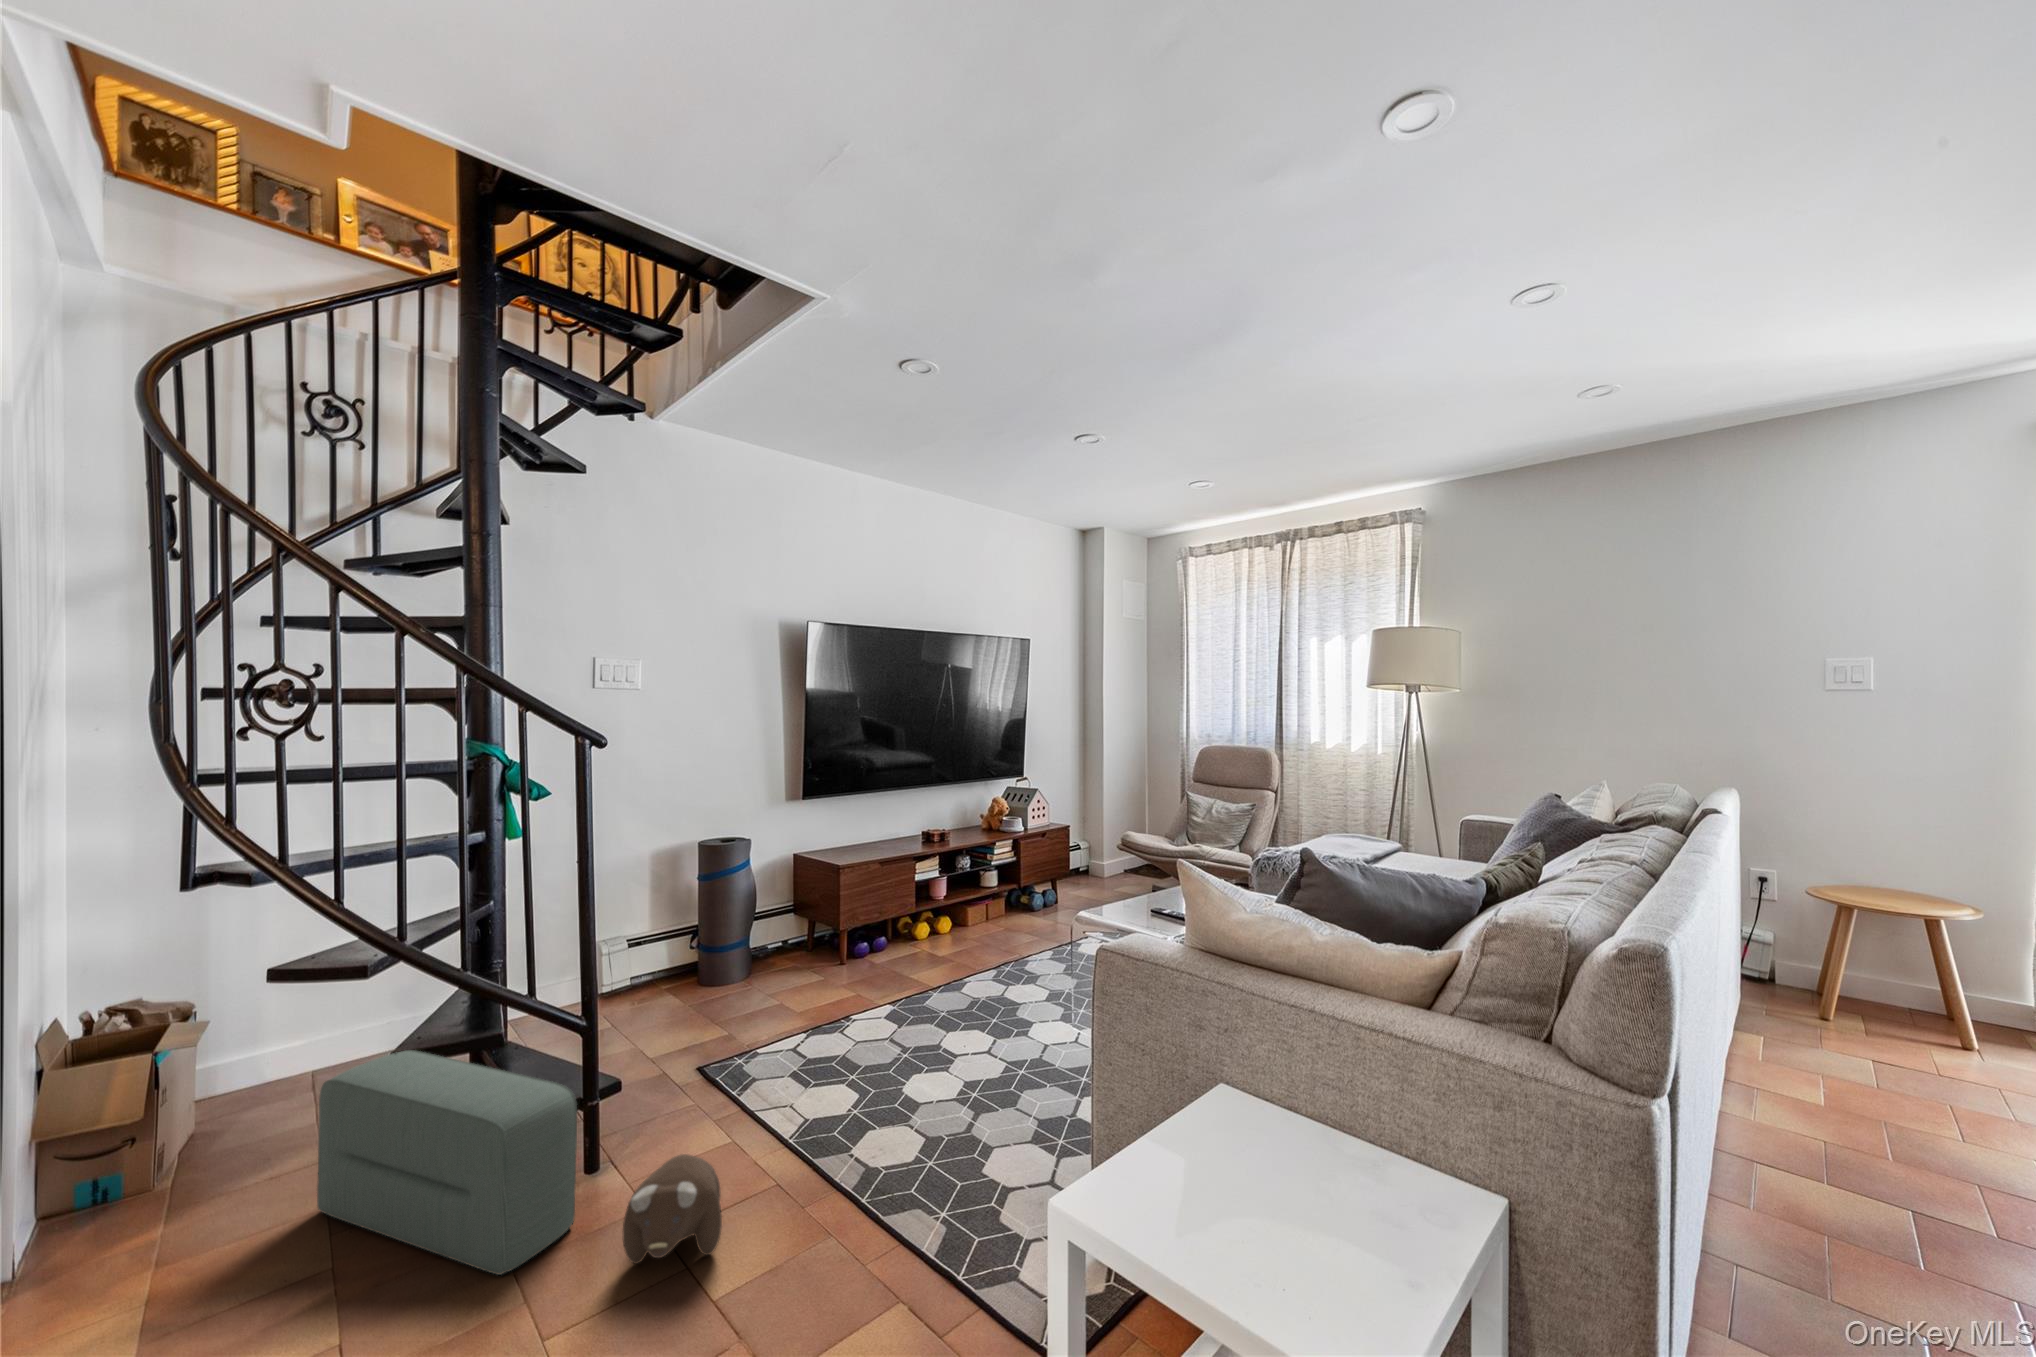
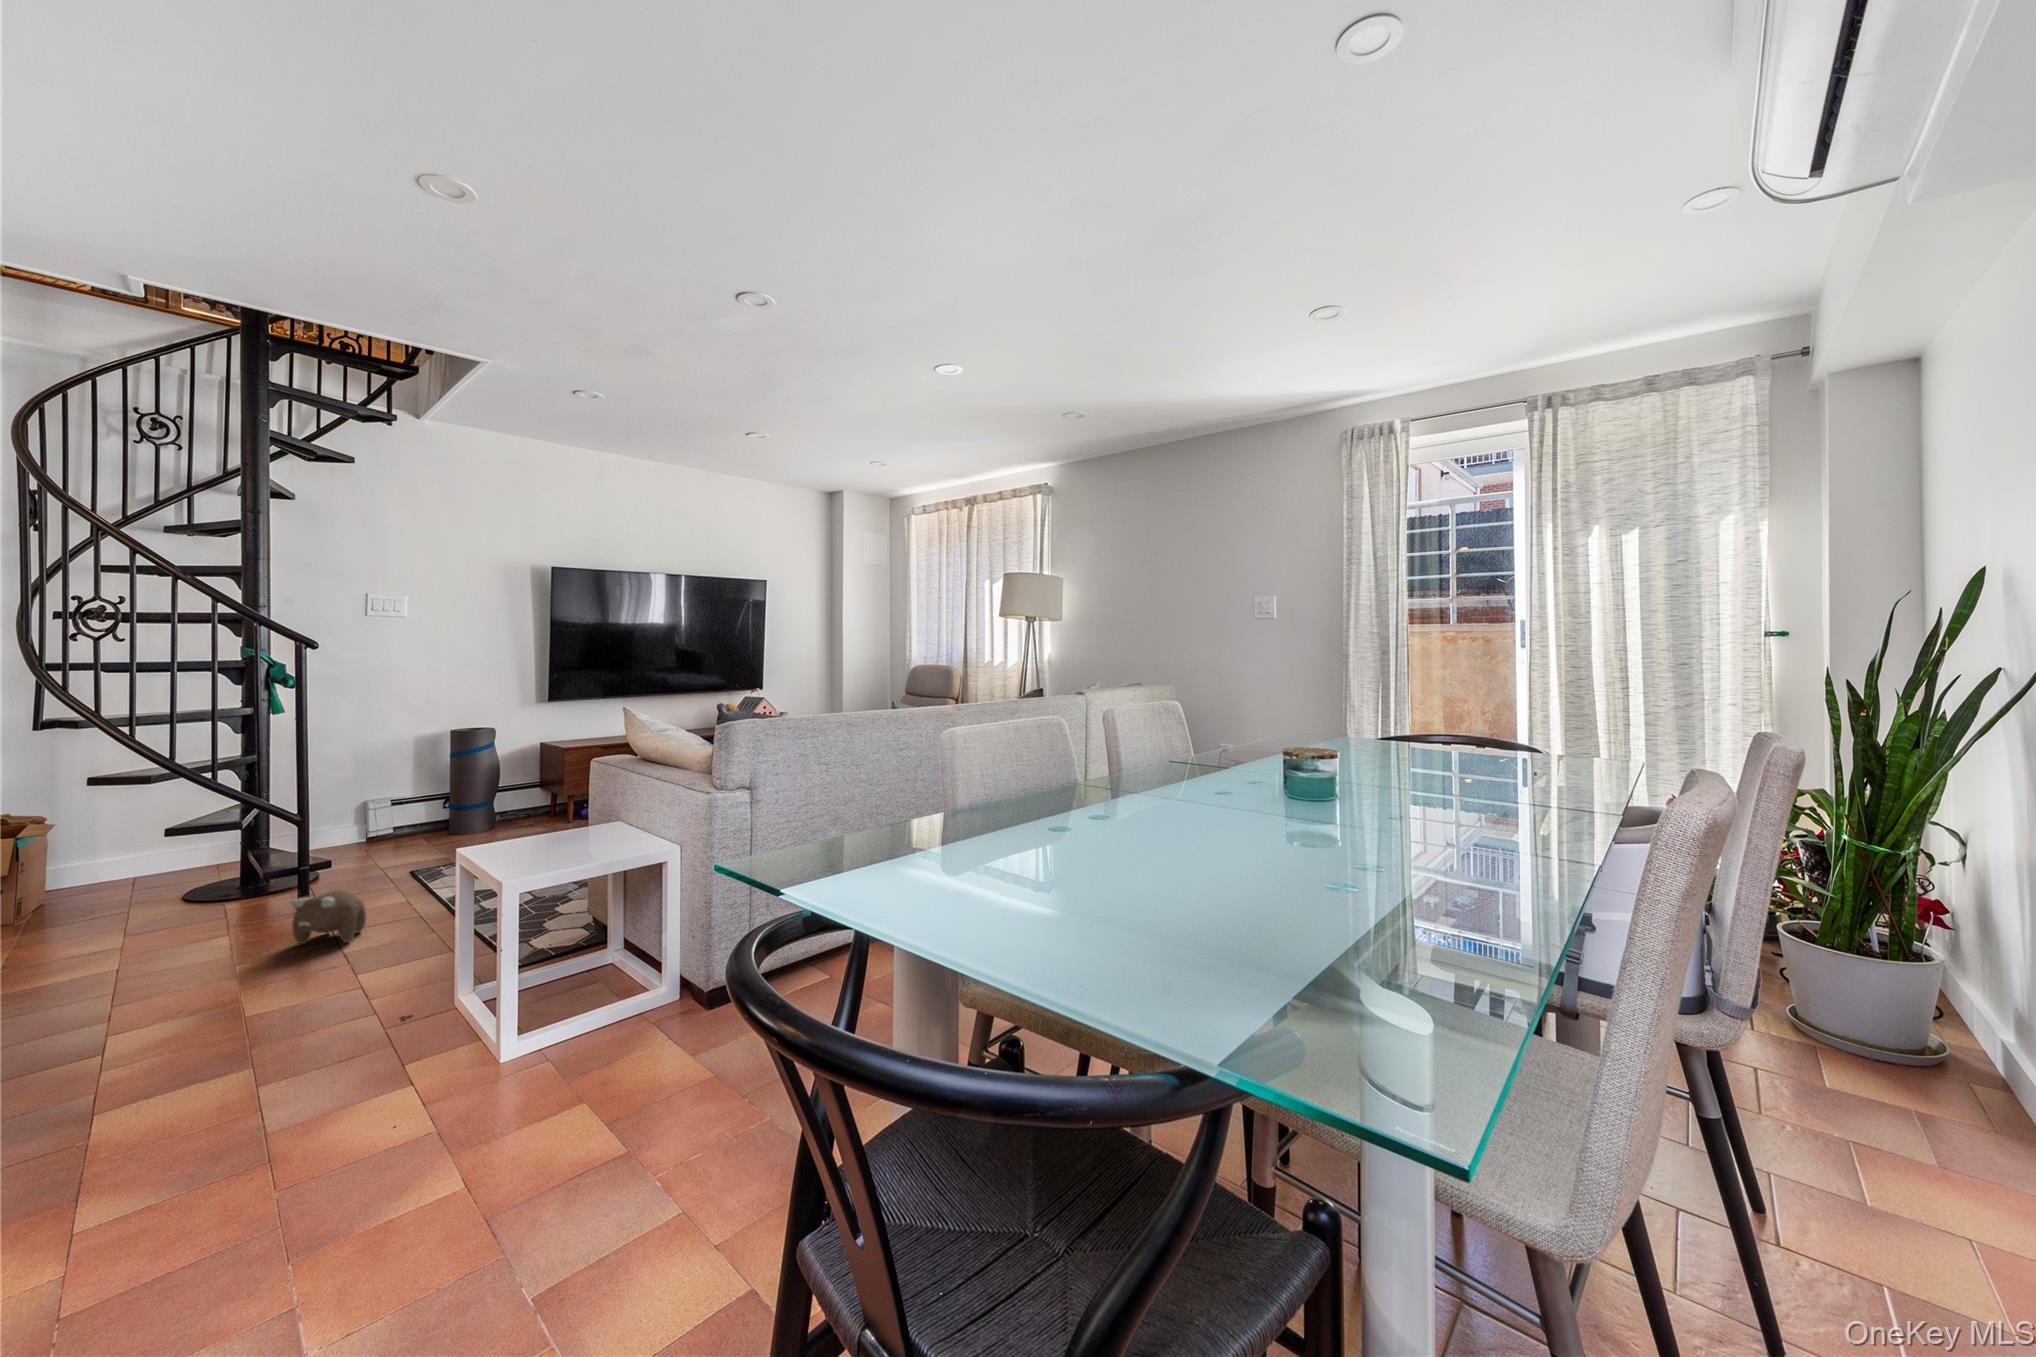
pouf: present [317,1050,577,1275] -> none [116,838,278,945]

